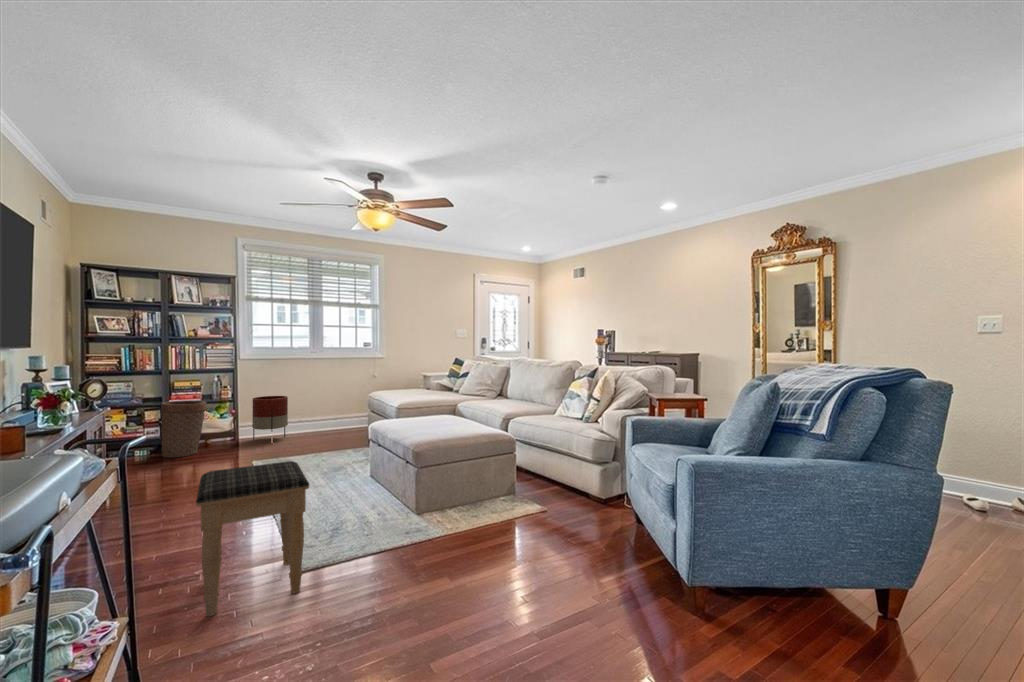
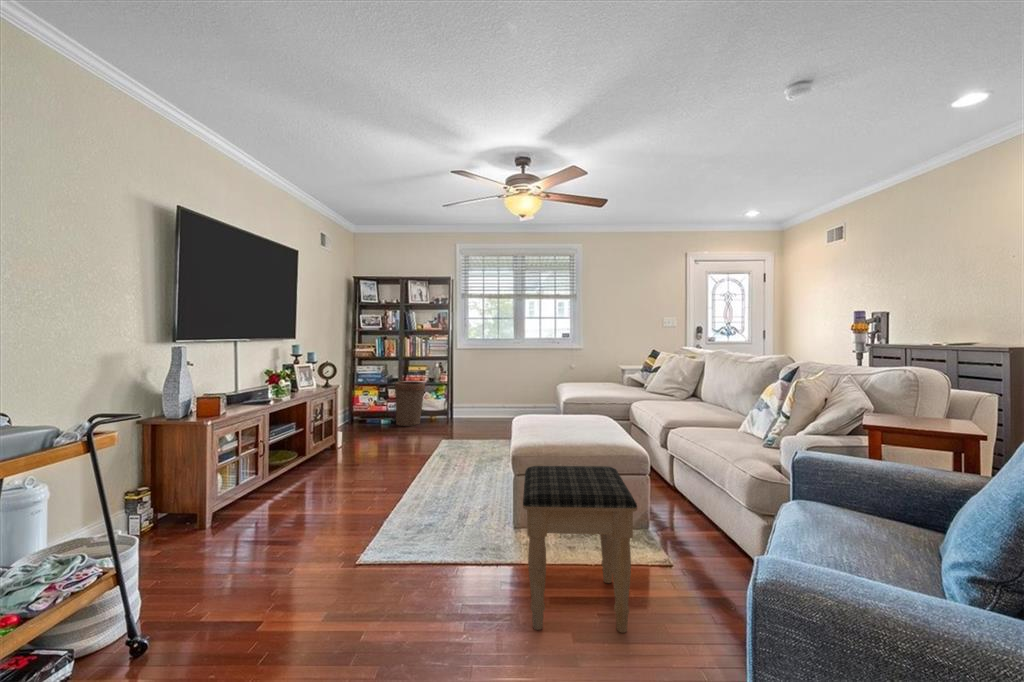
planter: present [252,396,288,440] -> none [462,381,489,422]
footstool: present [196,461,309,616] -> present [523,466,637,633]

